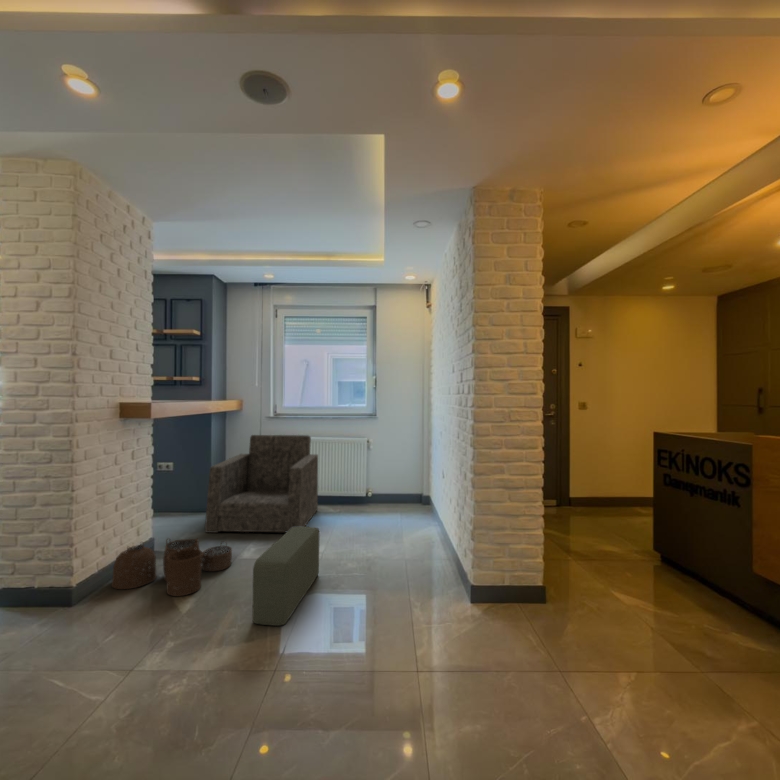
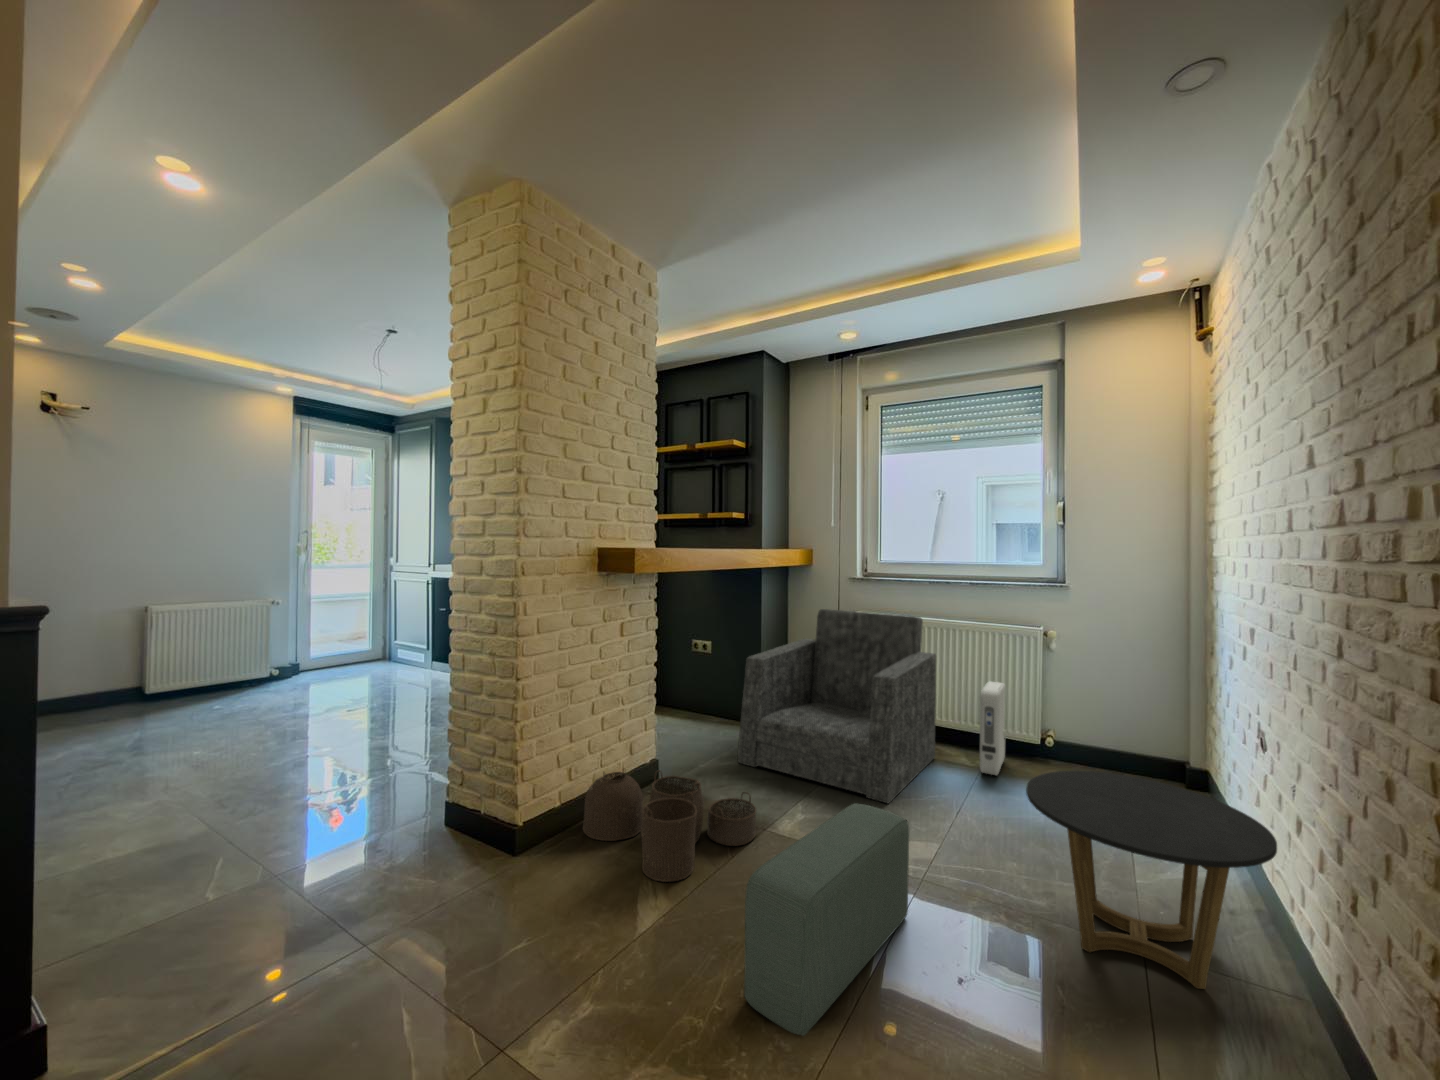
air purifier: none [340,466,351,512] -> present [980,682,1006,775]
side table: none [367,495,447,566] -> present [1026,771,1277,989]

